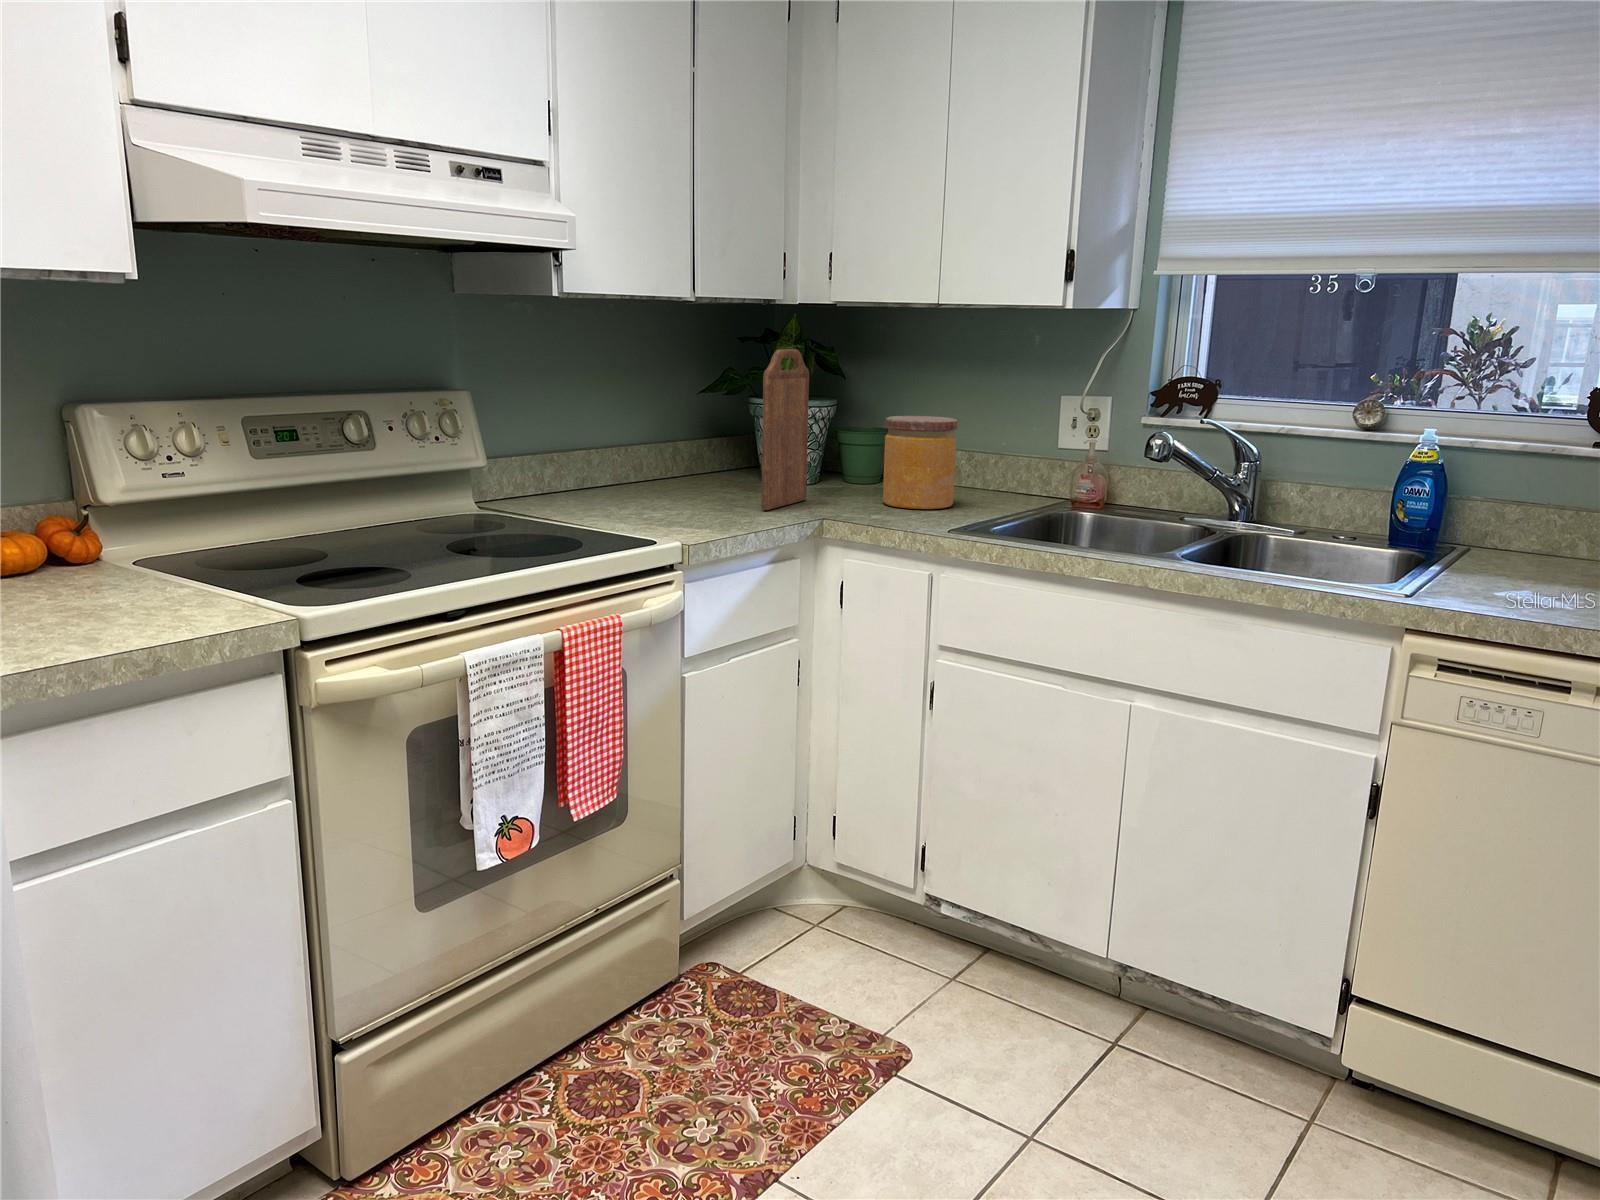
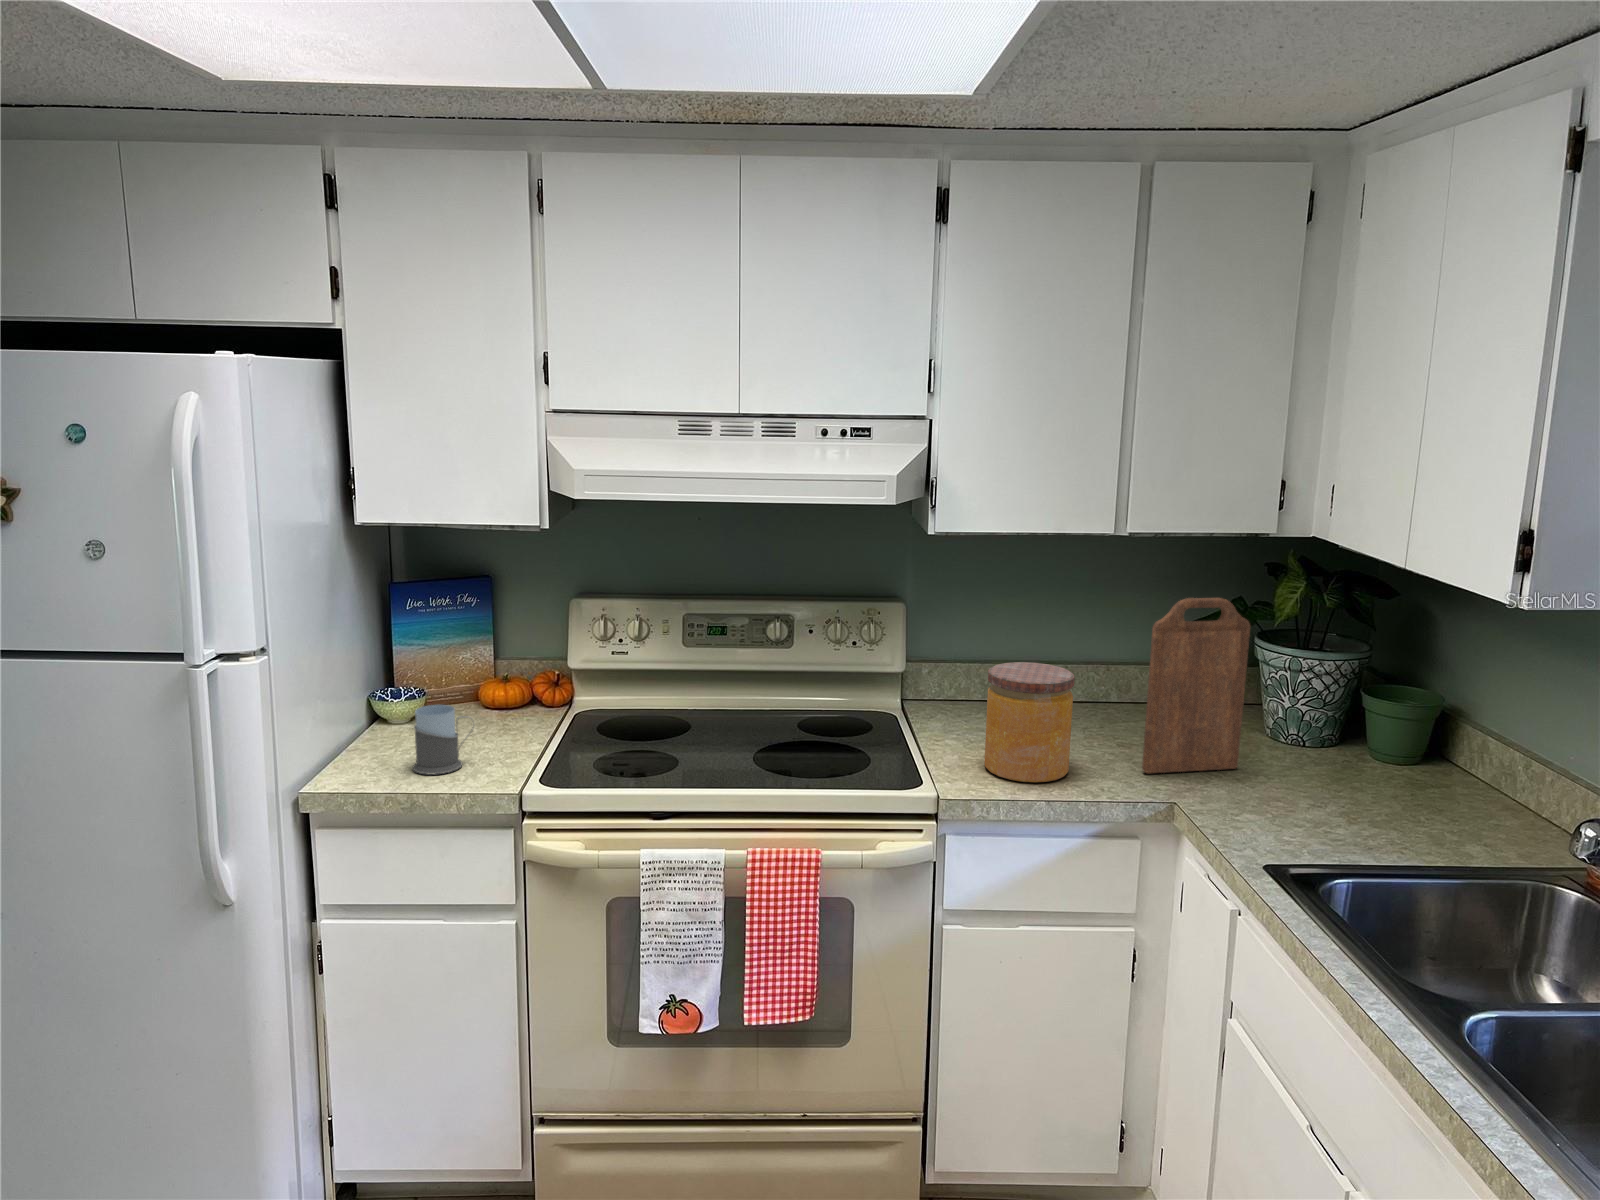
jar: present [883,416,958,509] -> present [984,662,1075,782]
mug: none [61,536,144,637] -> present [413,705,469,775]

